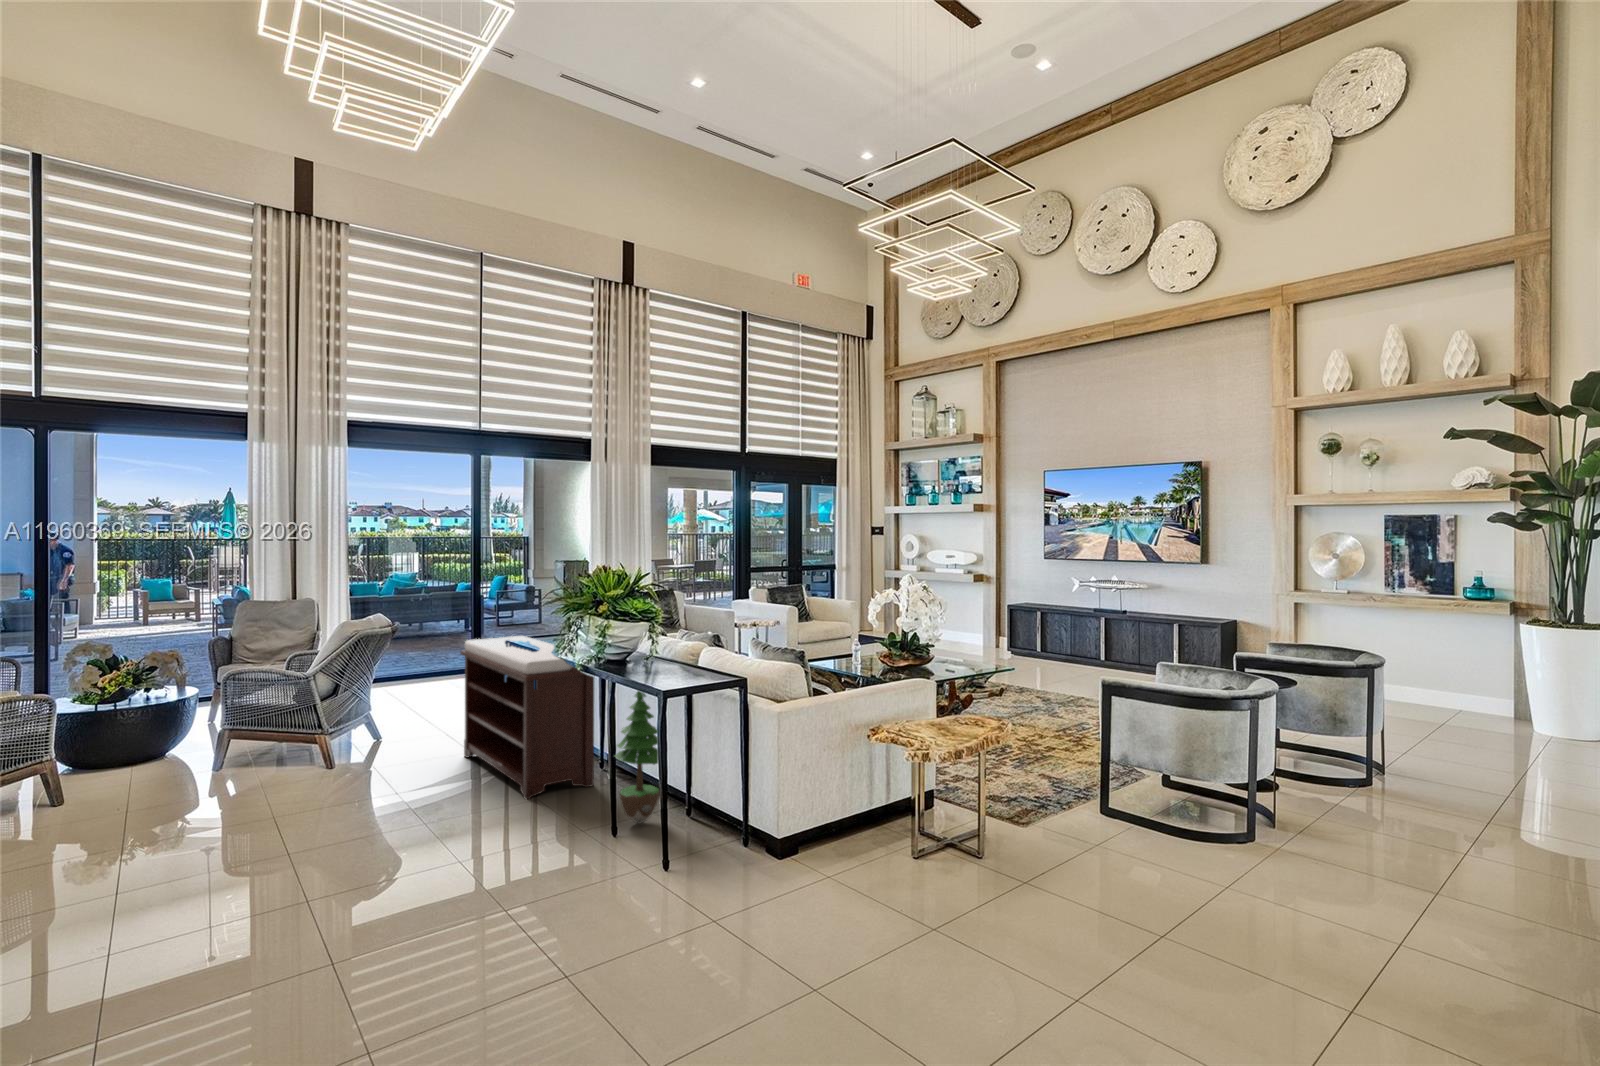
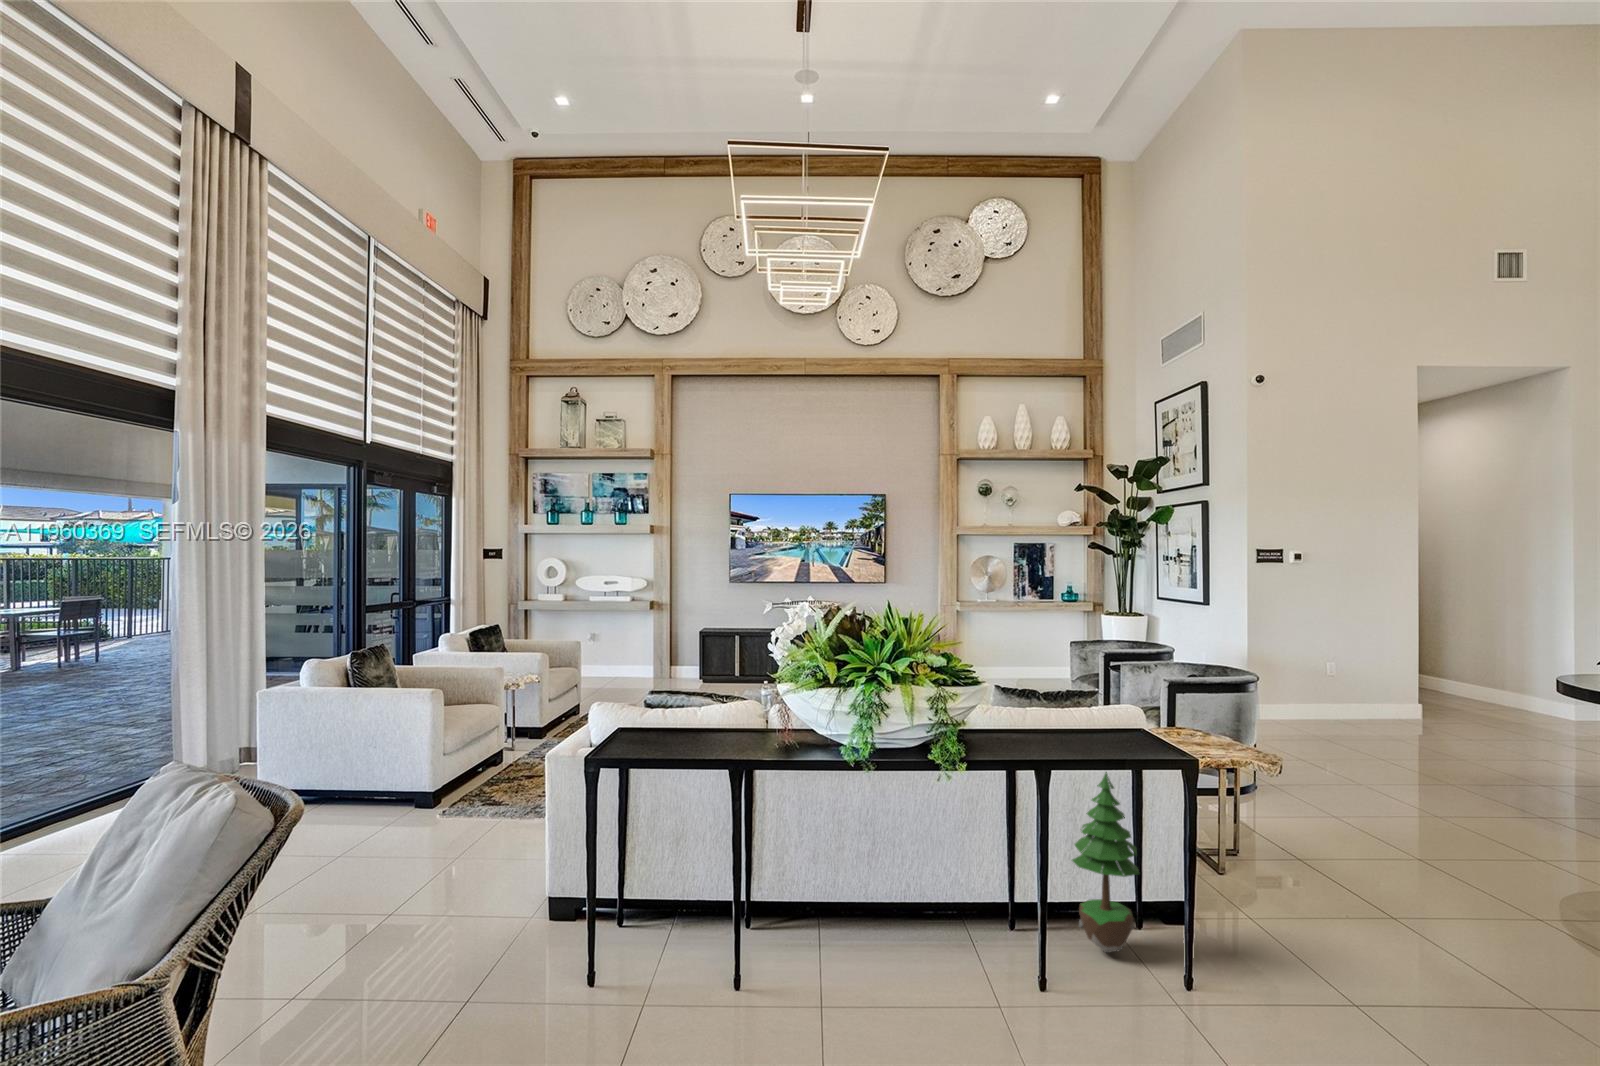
bench: present [460,636,594,799] -> none [615,750,943,995]

